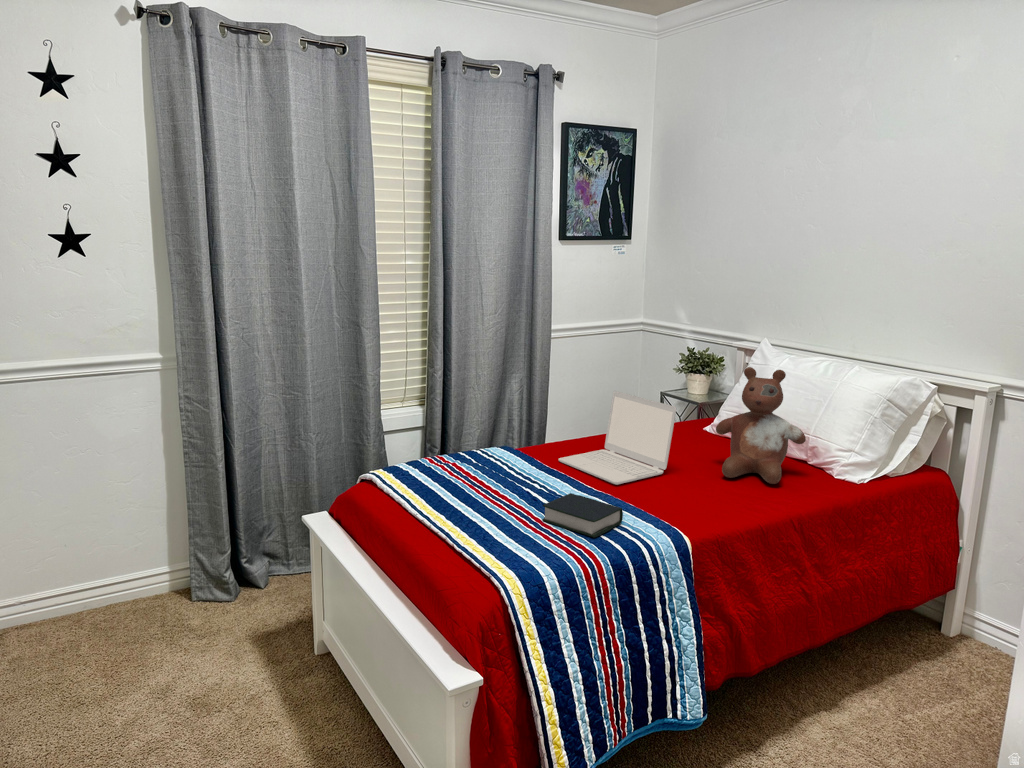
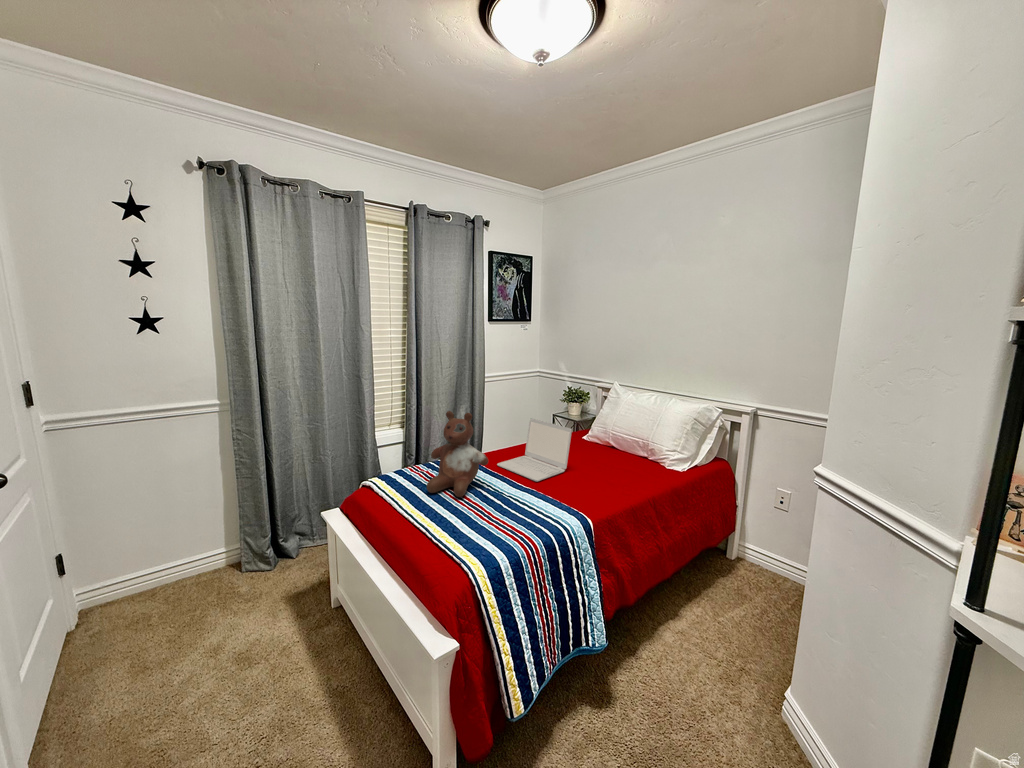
stuffed bear: present [716,367,806,484] -> present [427,411,488,497]
book: present [543,493,623,537] -> none [493,492,546,525]

